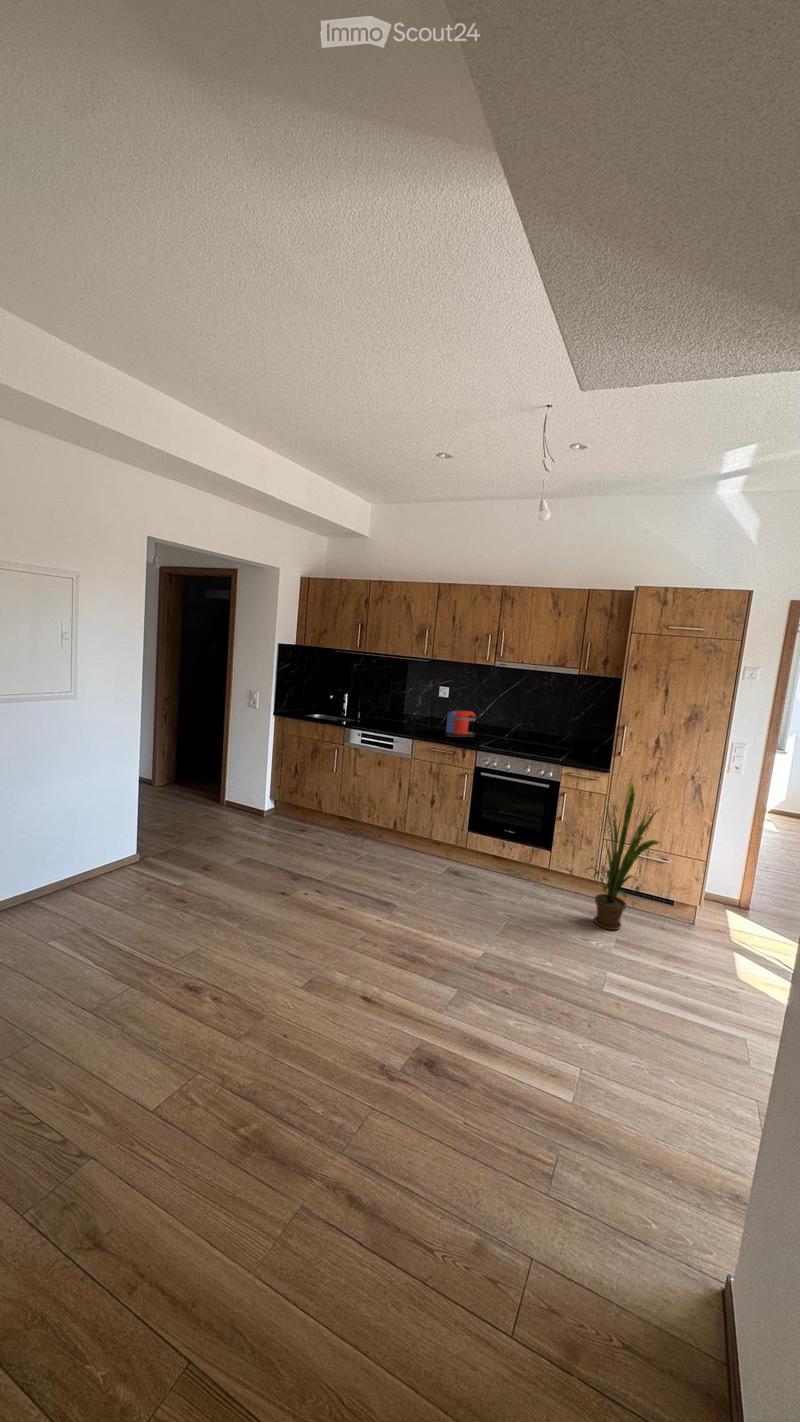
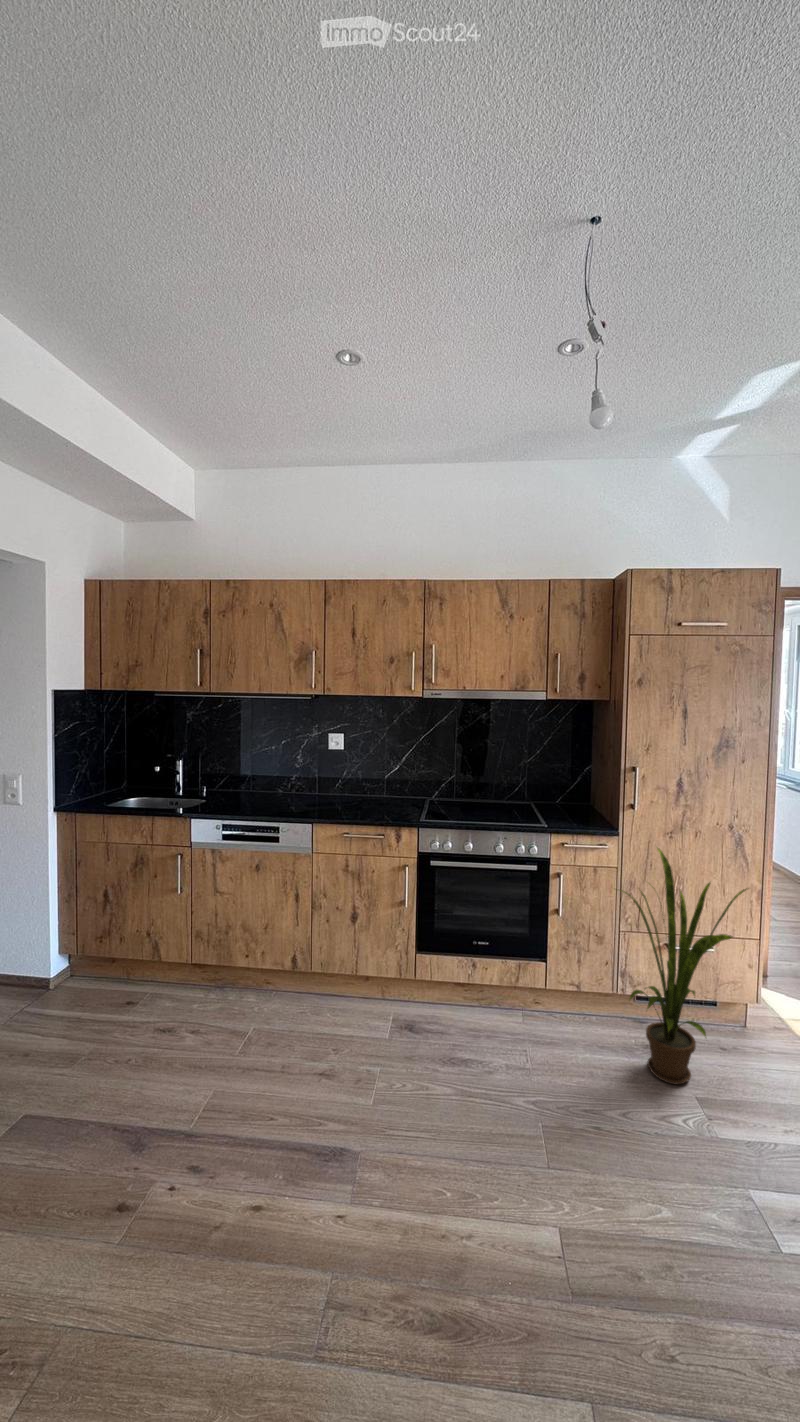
coffee maker: present [445,710,481,737] -> none [356,766,403,808]

